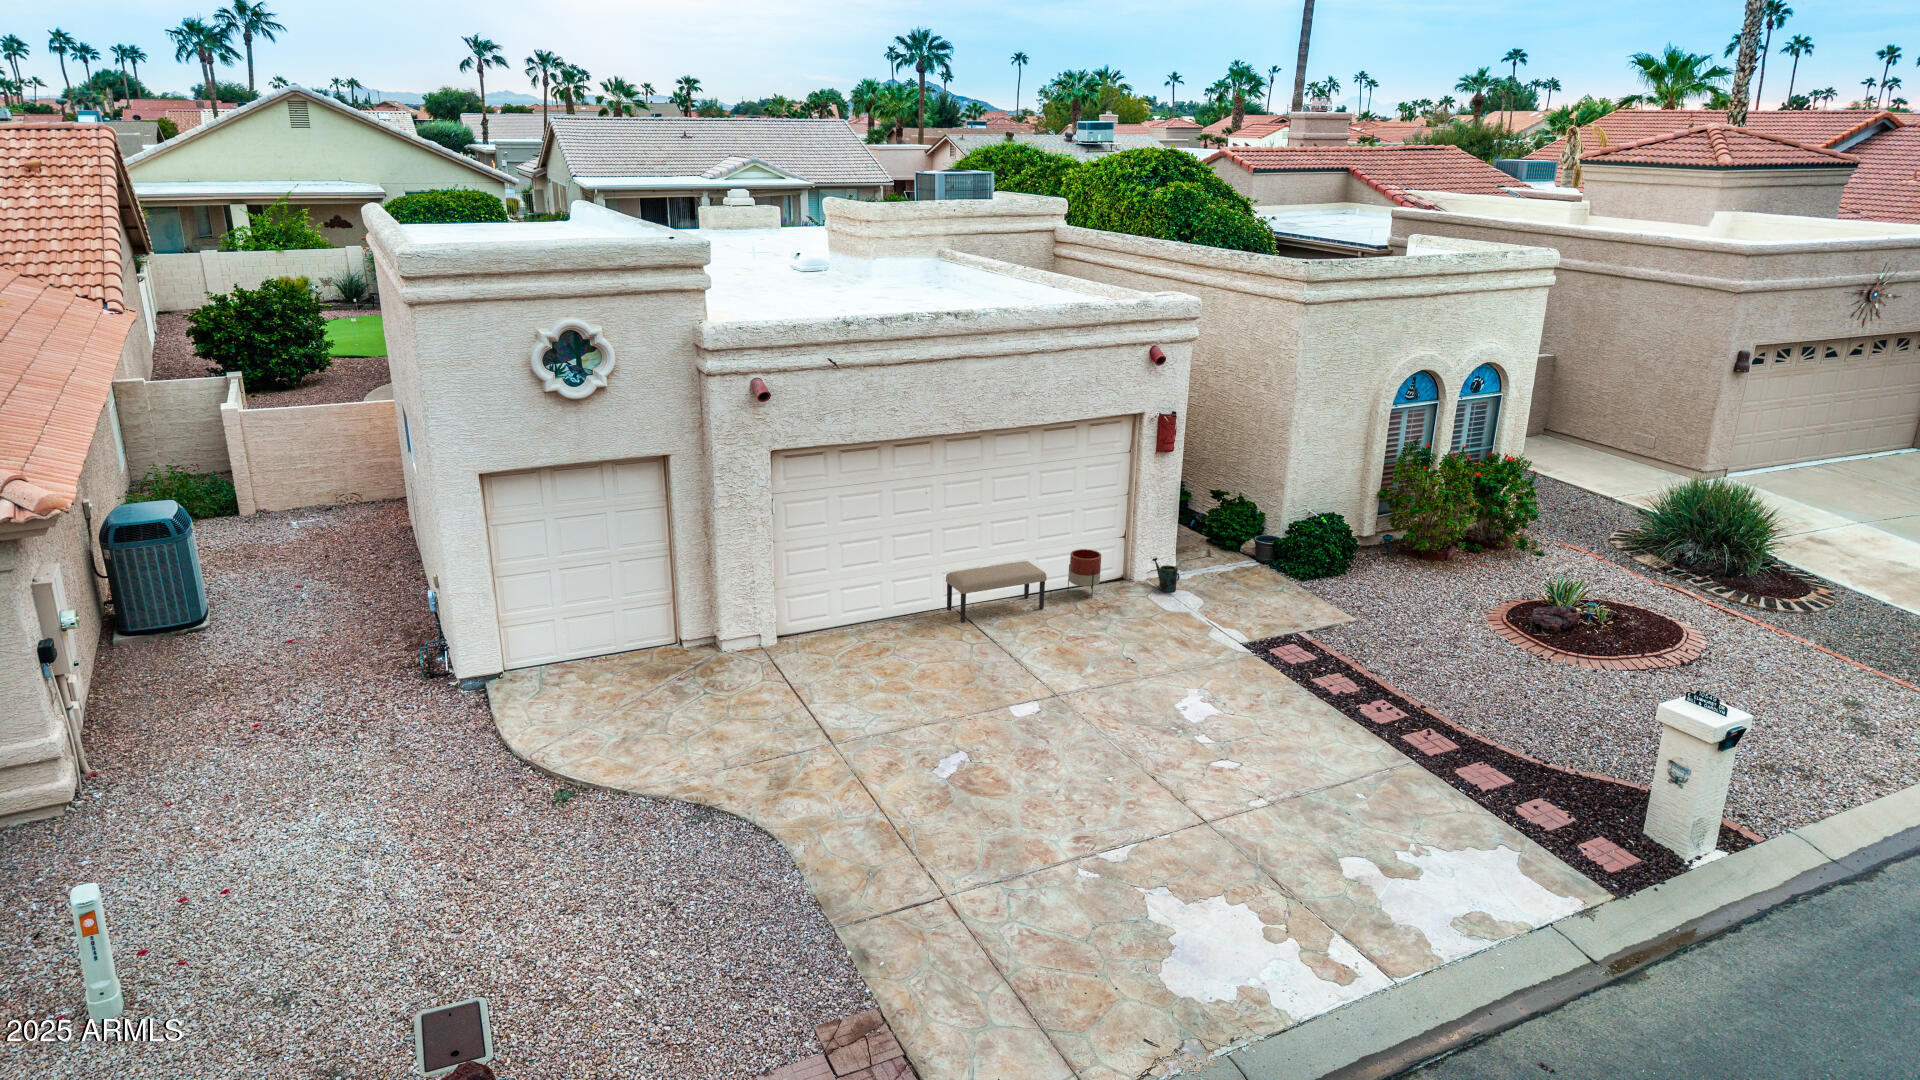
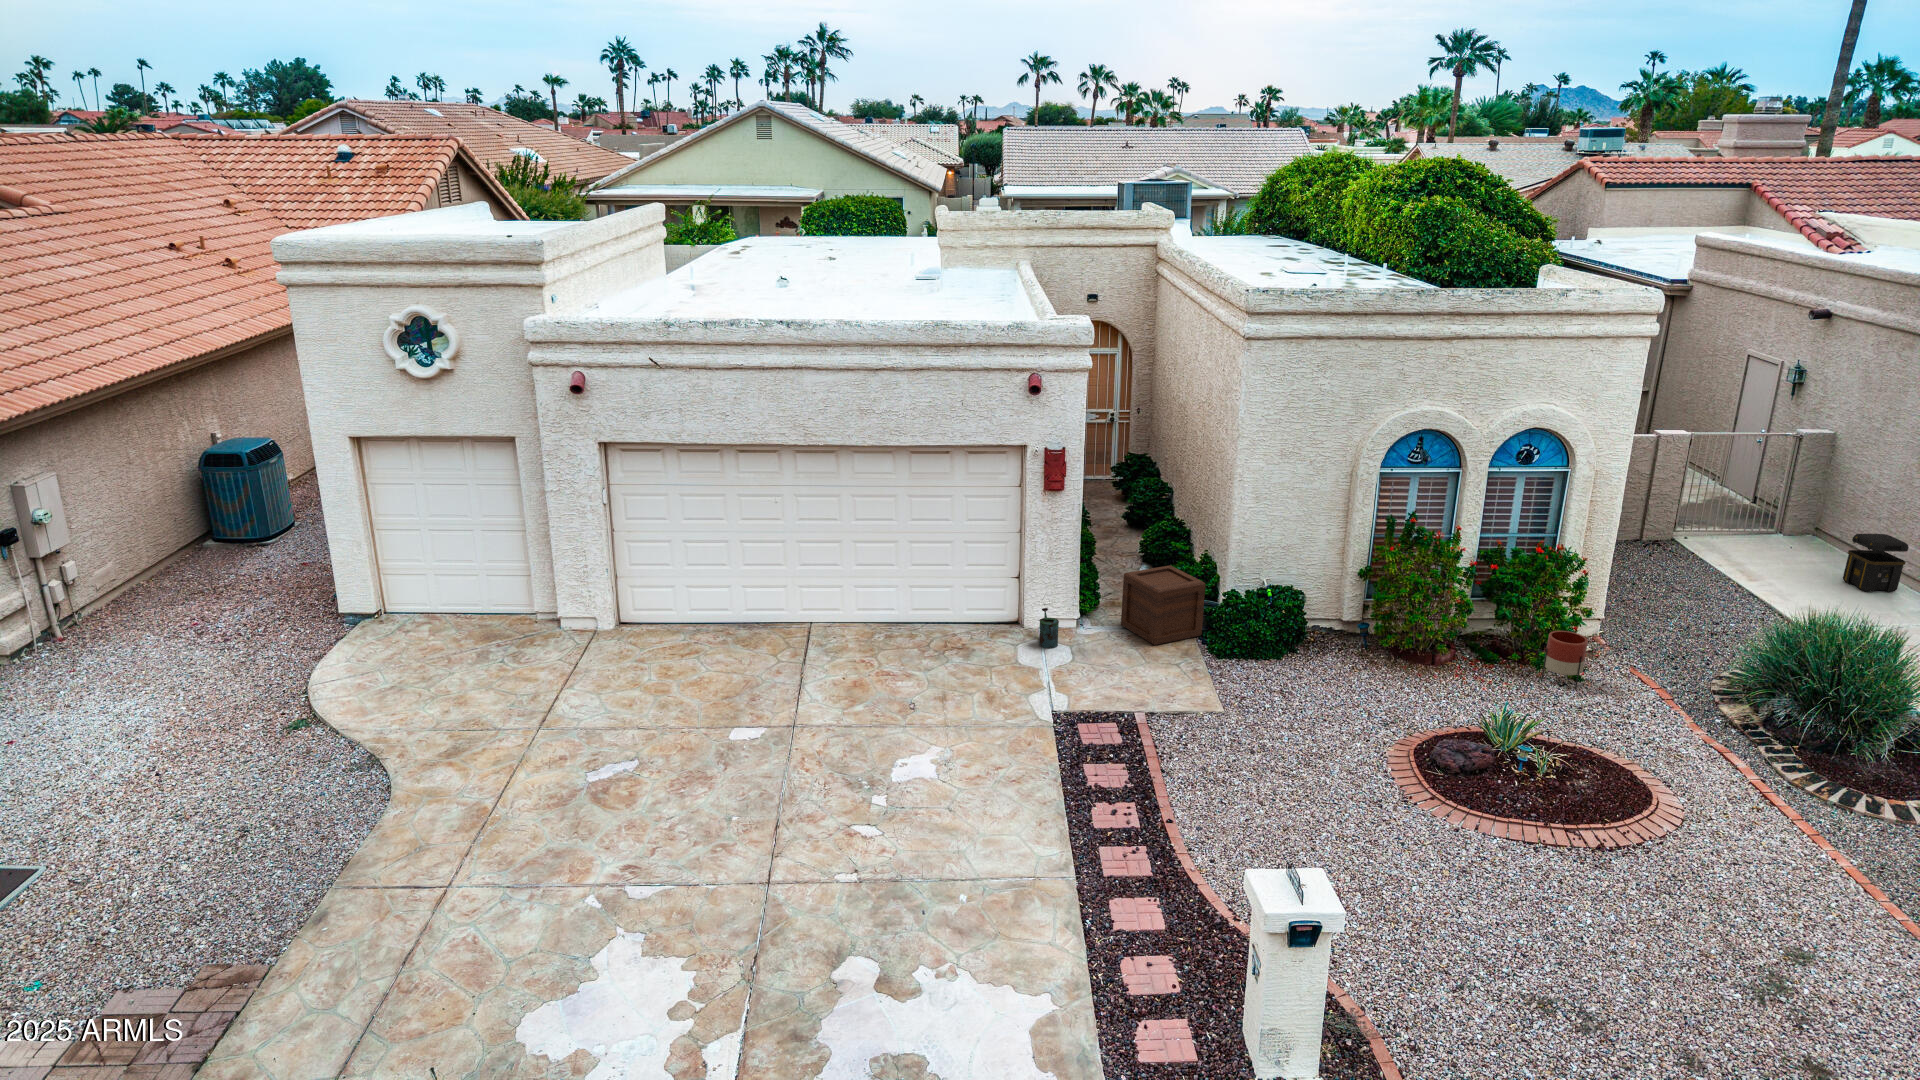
toolbox: none [1595,424,1639,467] -> present [1843,534,1909,592]
wooden crate: none [1199,507,1272,577] -> present [1121,565,1206,645]
planter: present [1068,549,1101,598] -> present [1541,631,1588,689]
bench: present [946,561,1047,622] -> none [793,590,895,642]

